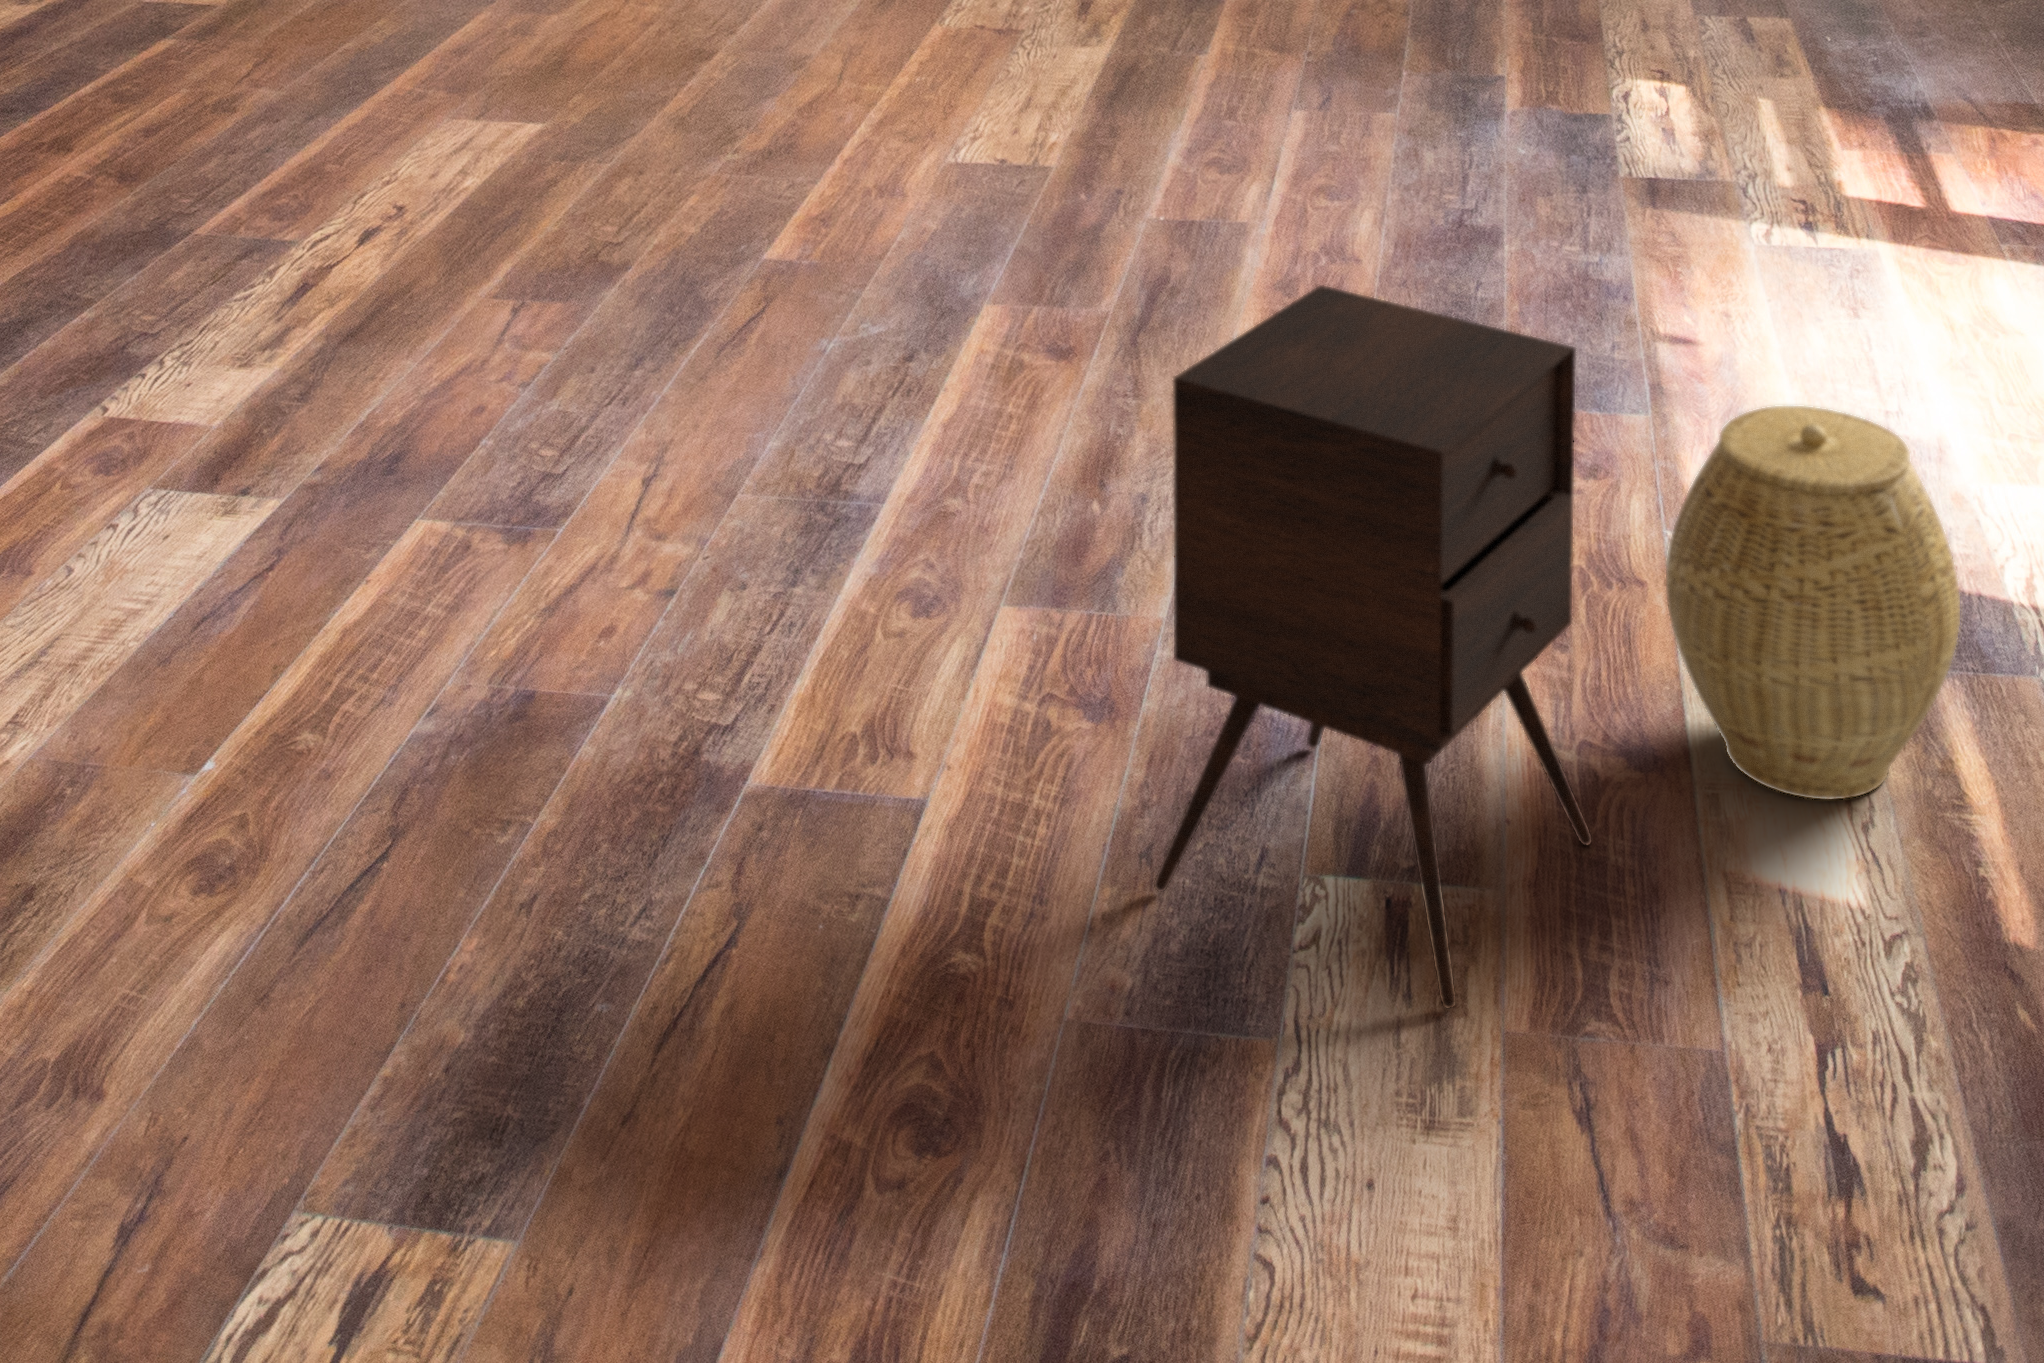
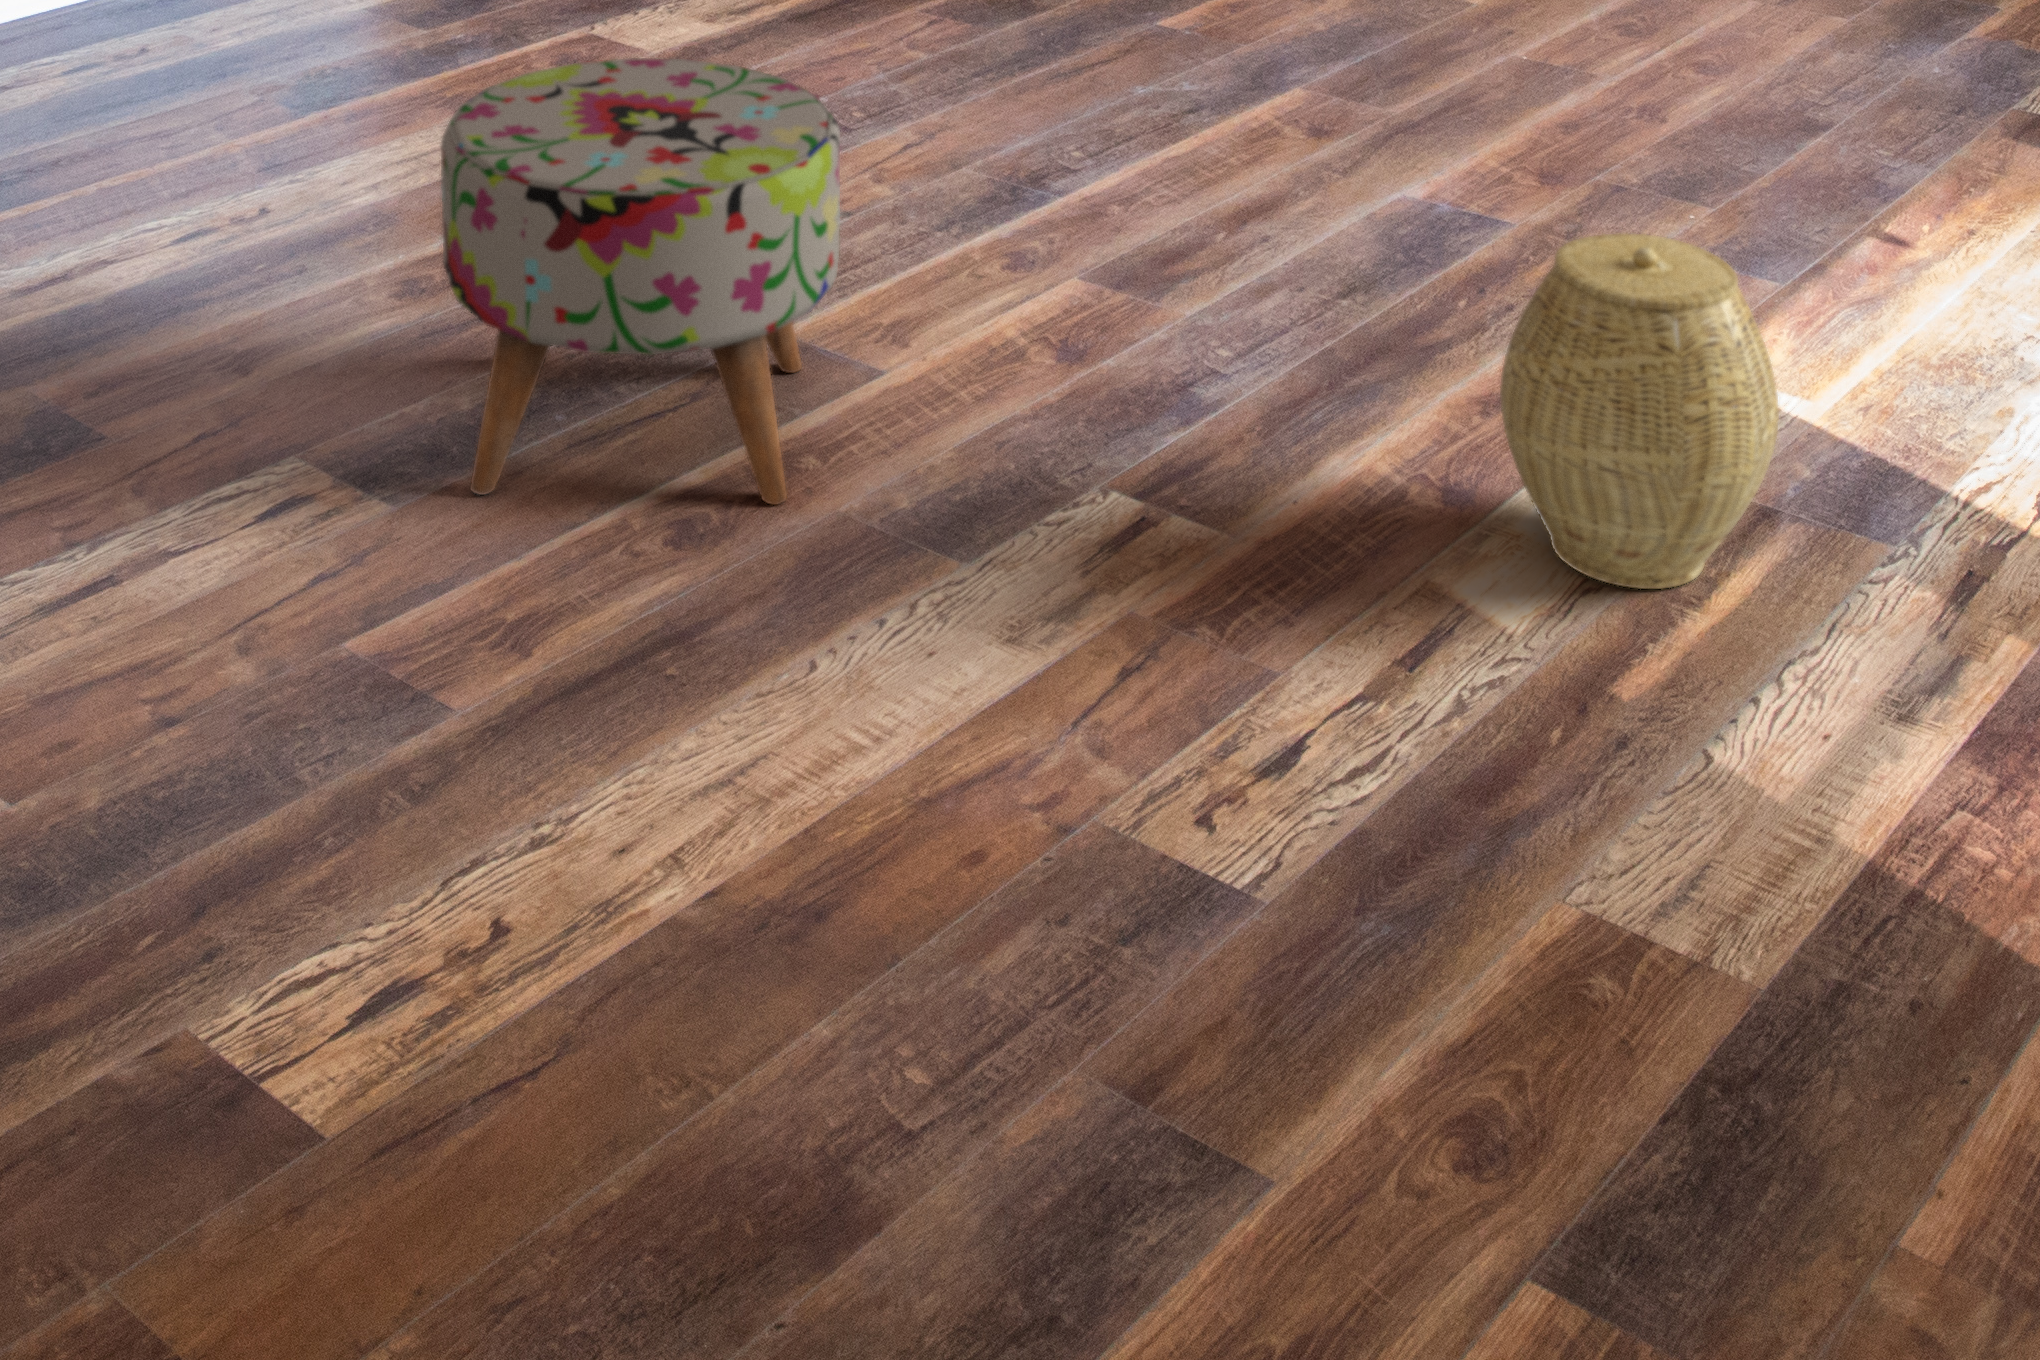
side table: present [1154,285,1592,1008] -> none [983,34,1359,603]
ottoman: none [435,448,980,1155] -> present [441,58,840,505]

